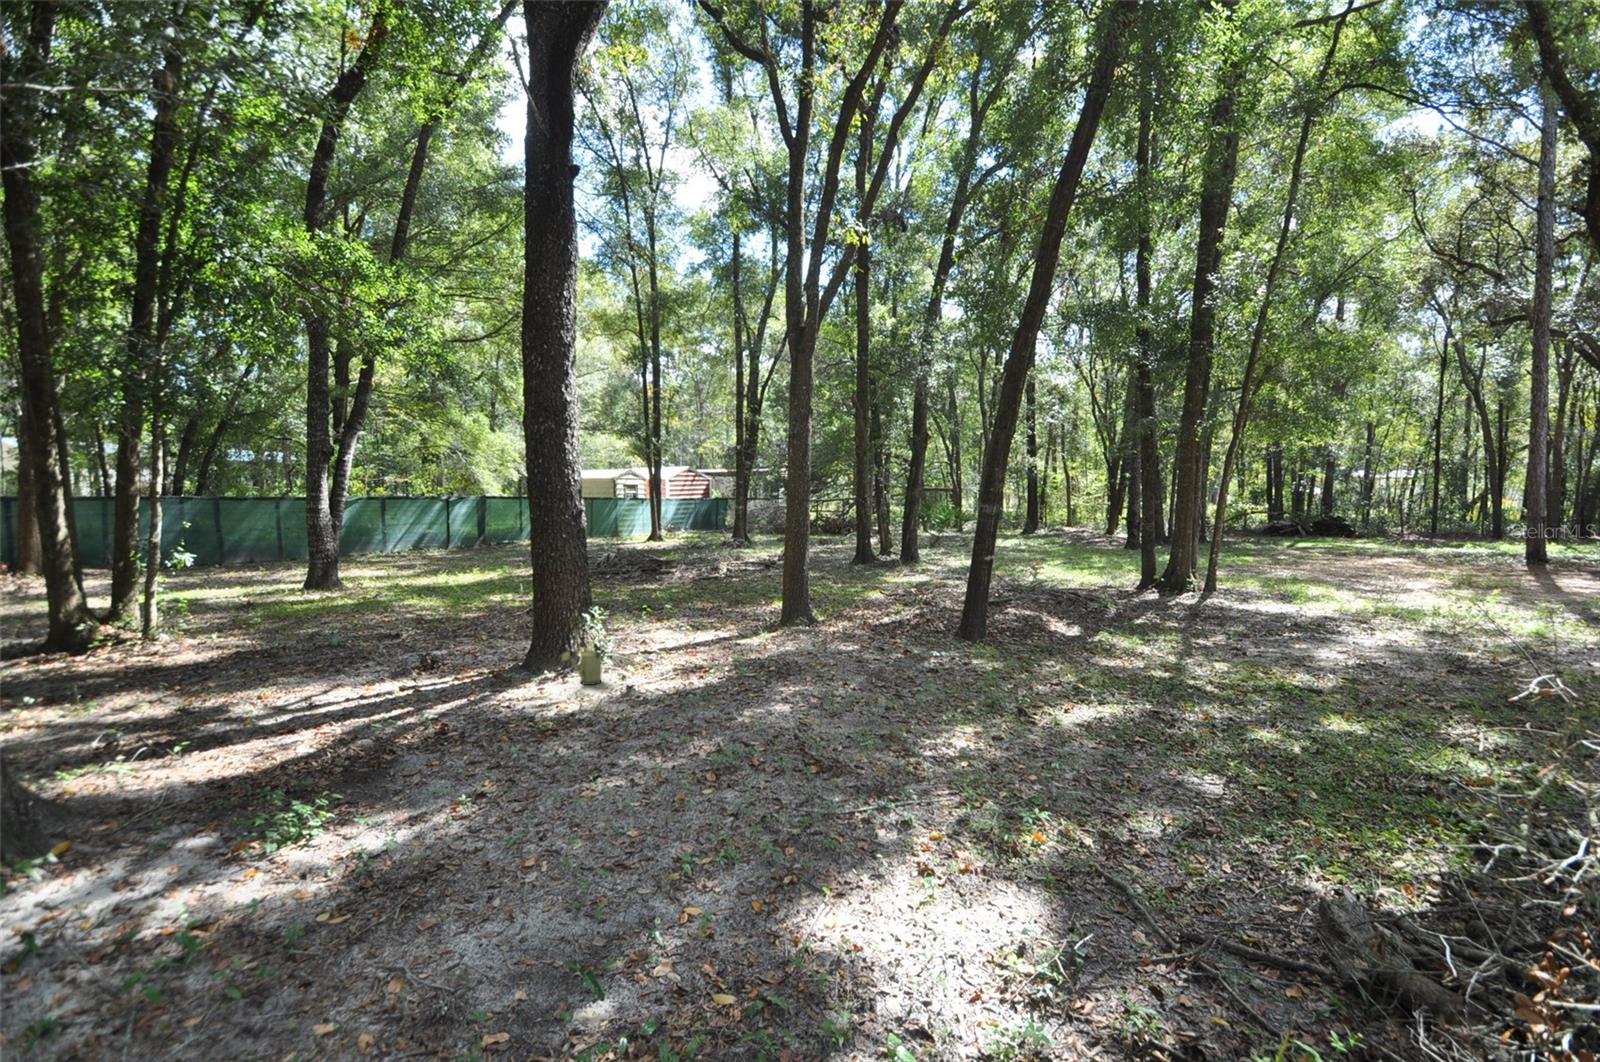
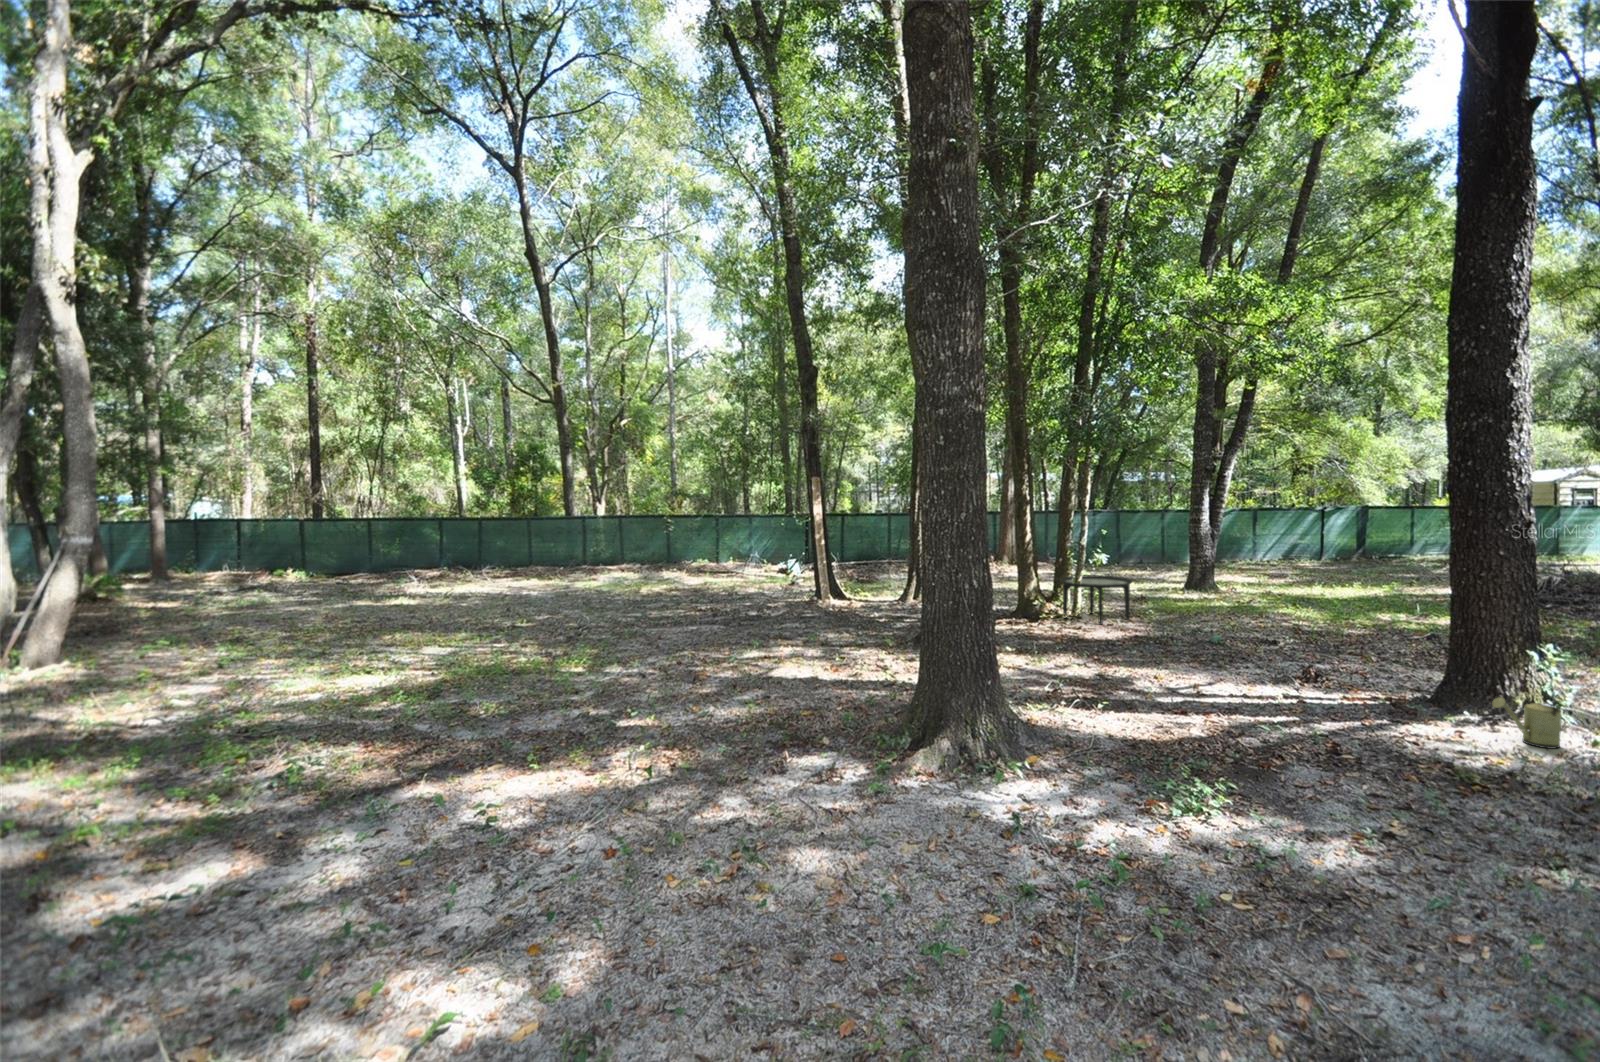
round table: none [116,582,233,645] -> present [1060,575,1133,625]

